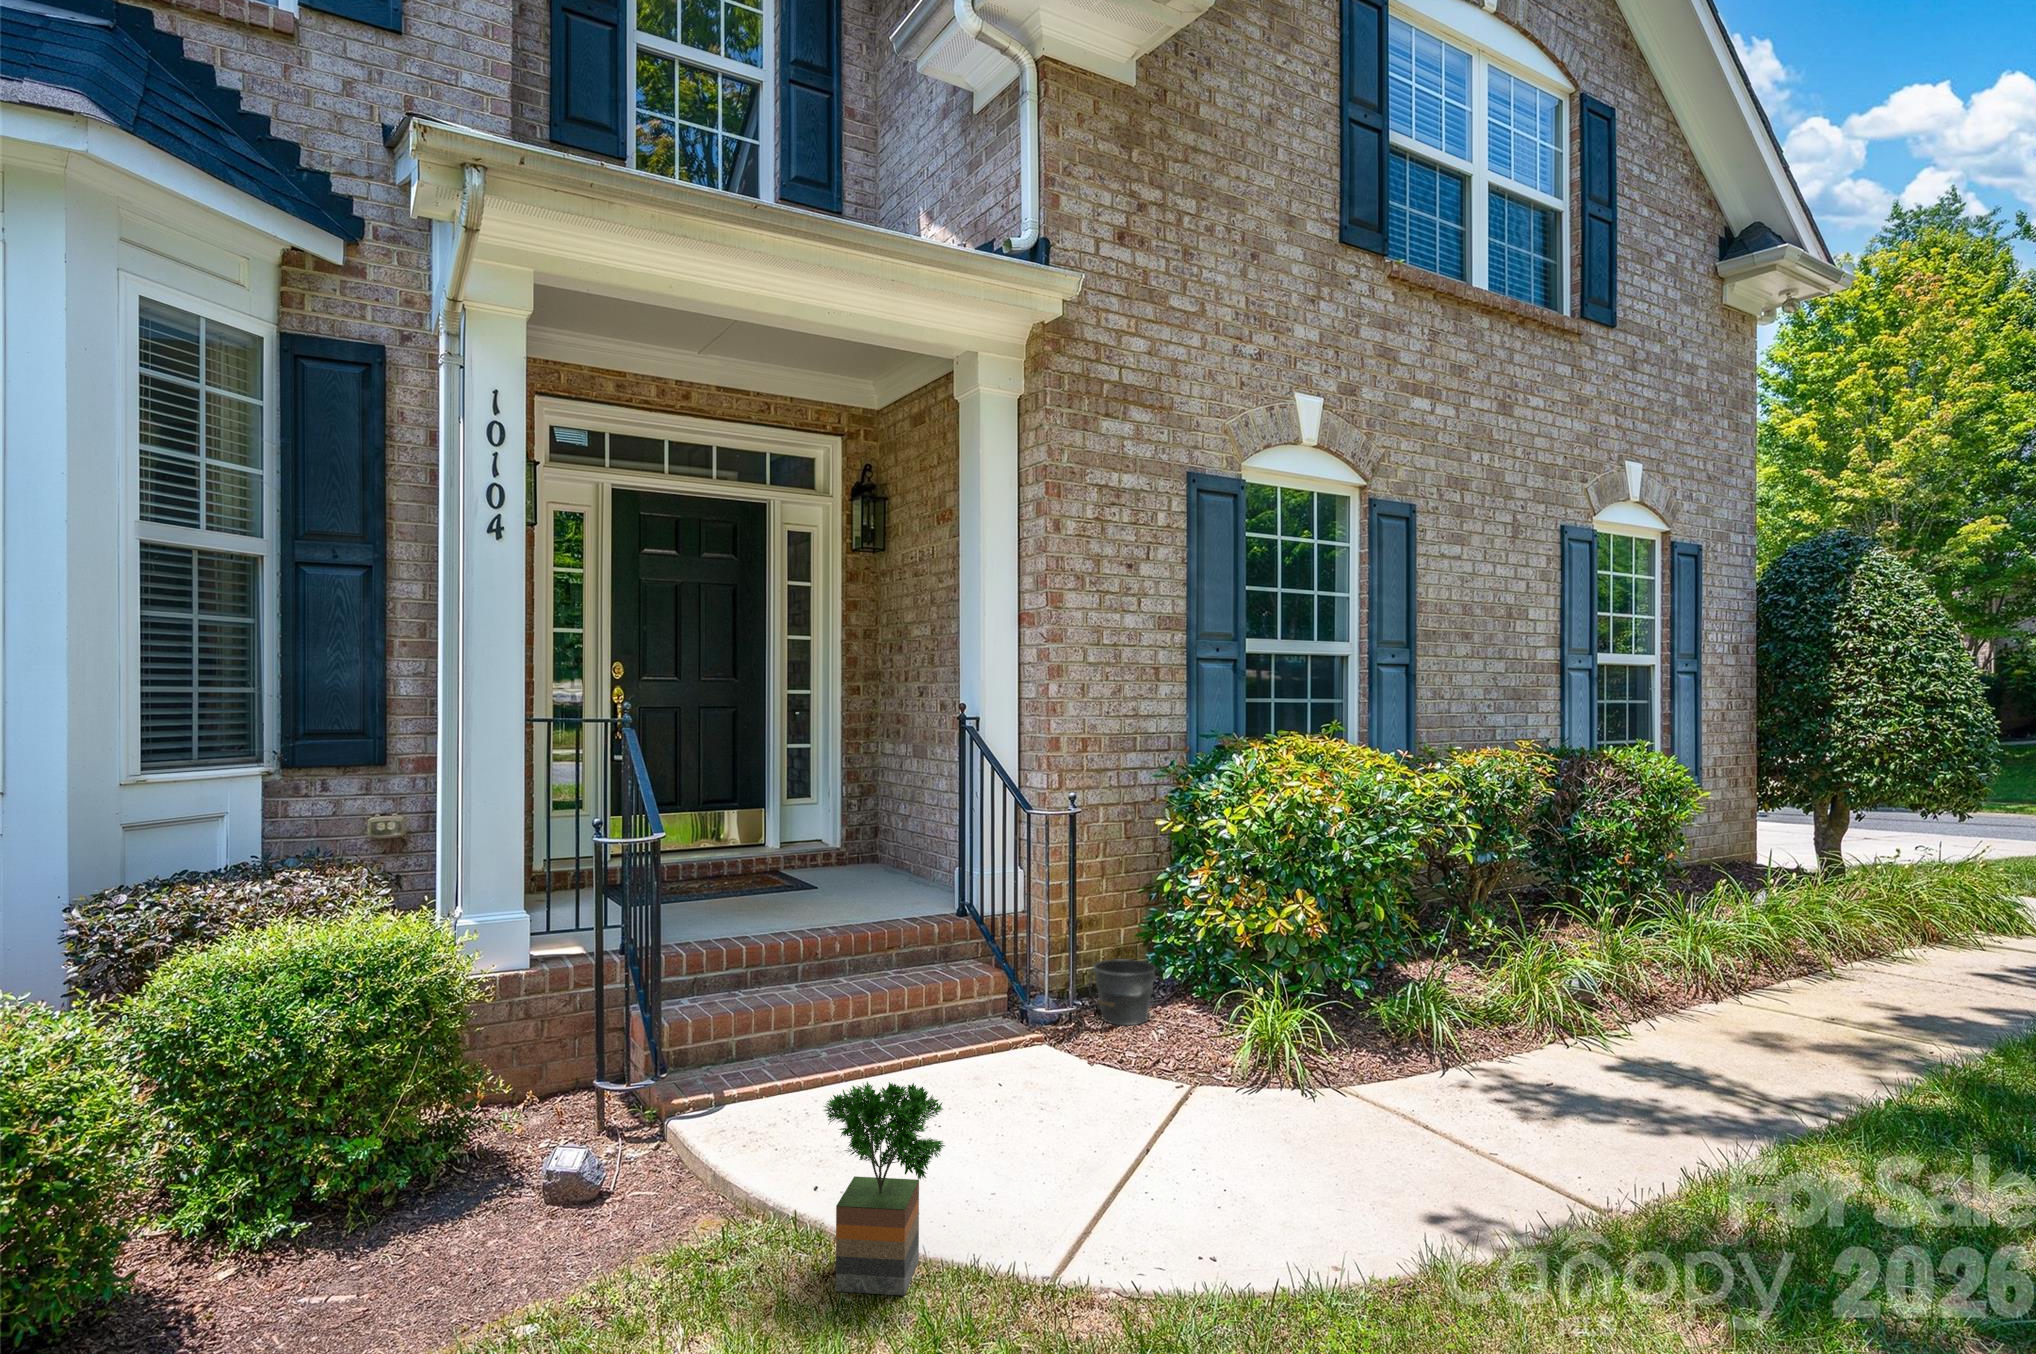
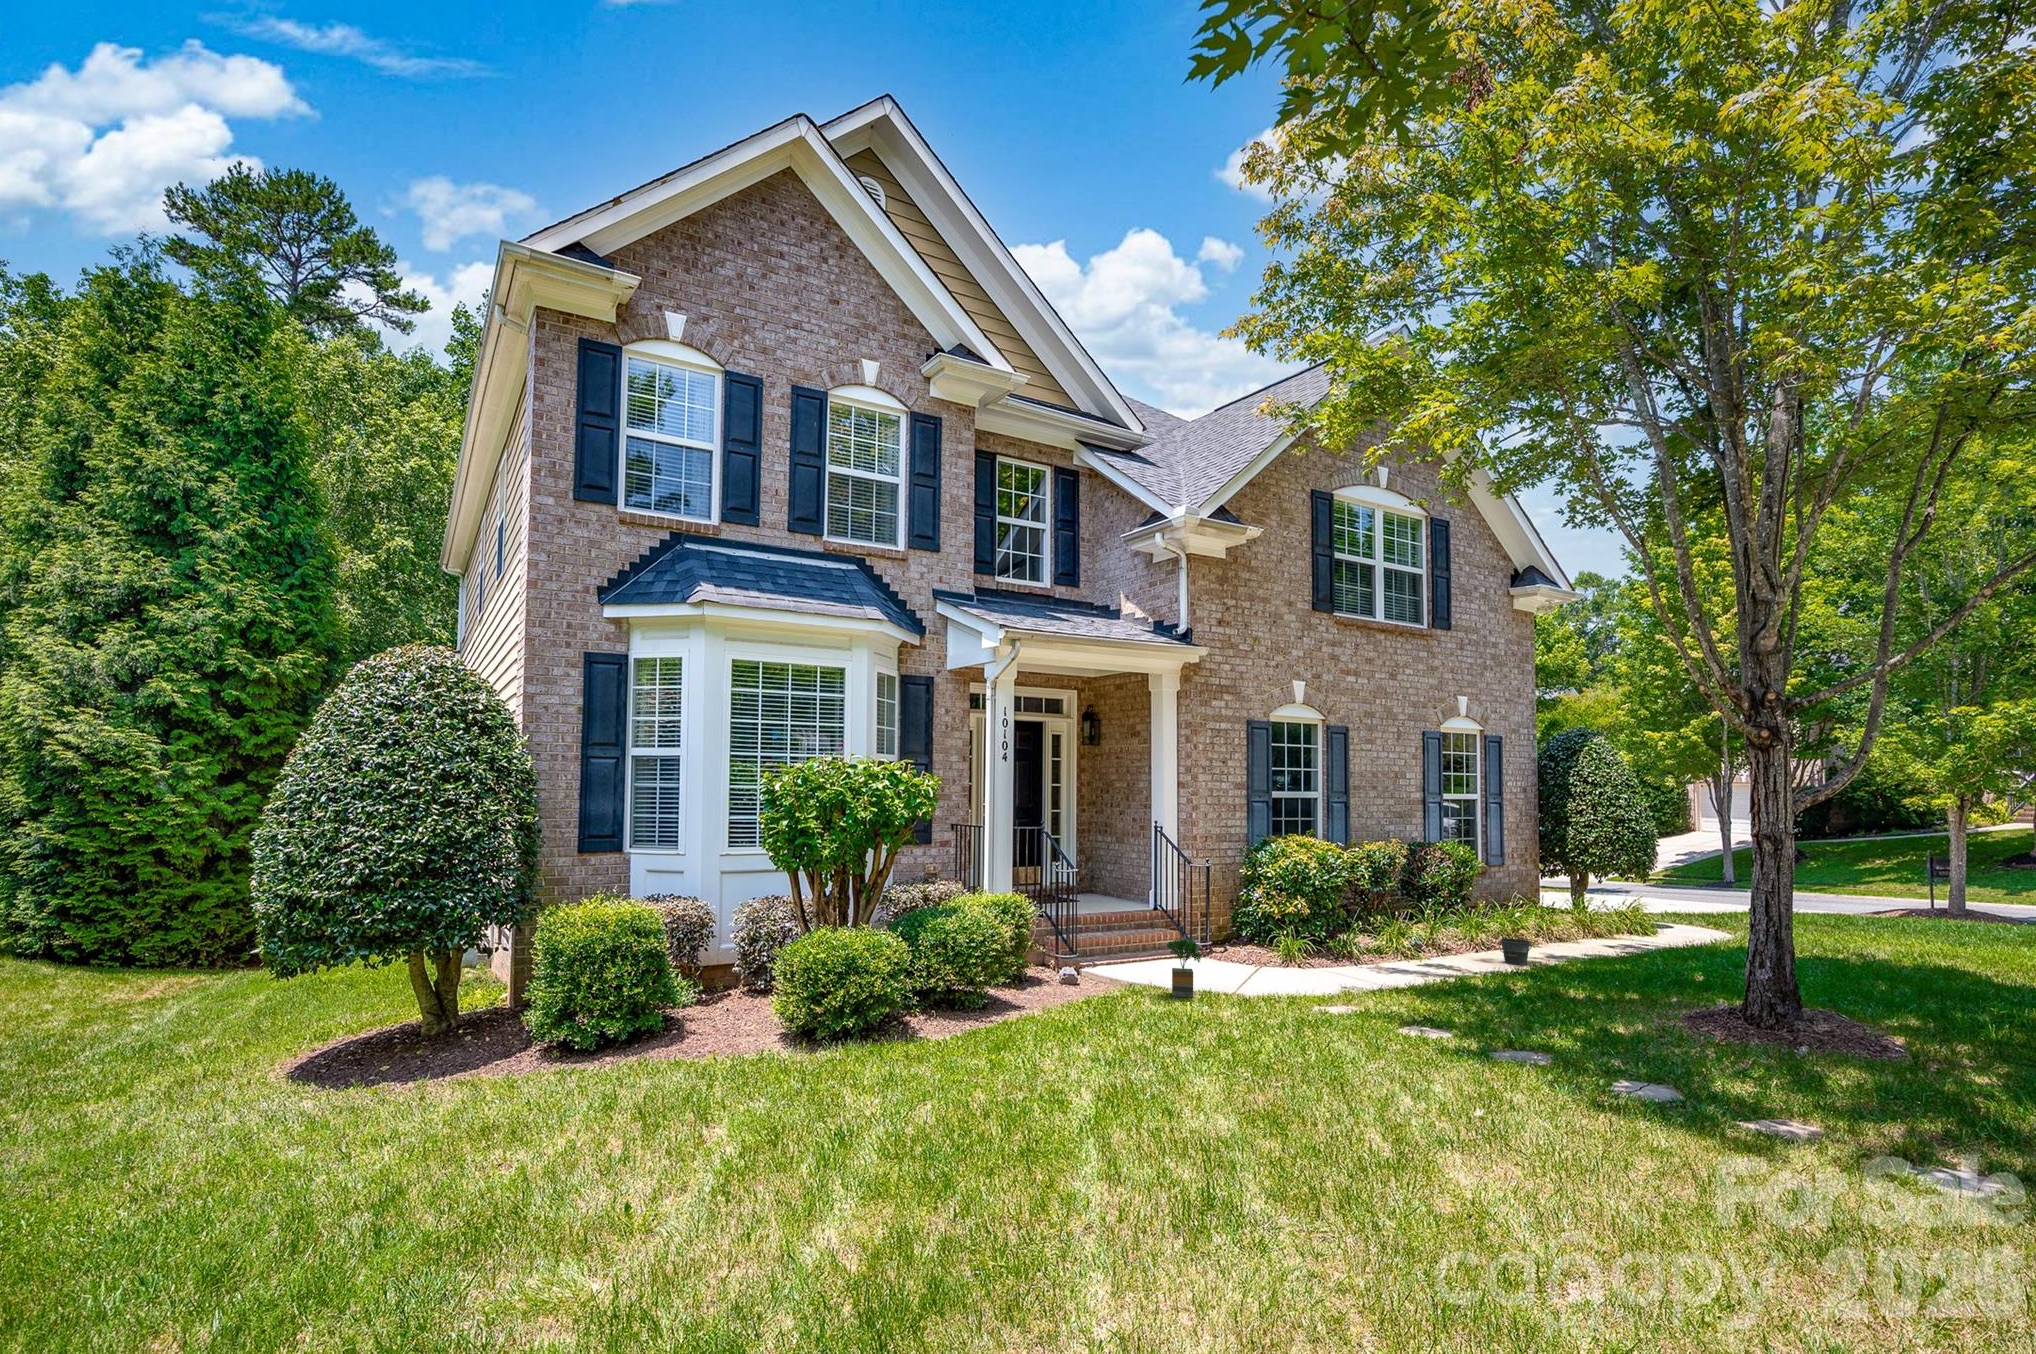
bucket: present [1089,959,1156,1025] -> present [1498,939,1532,965]

